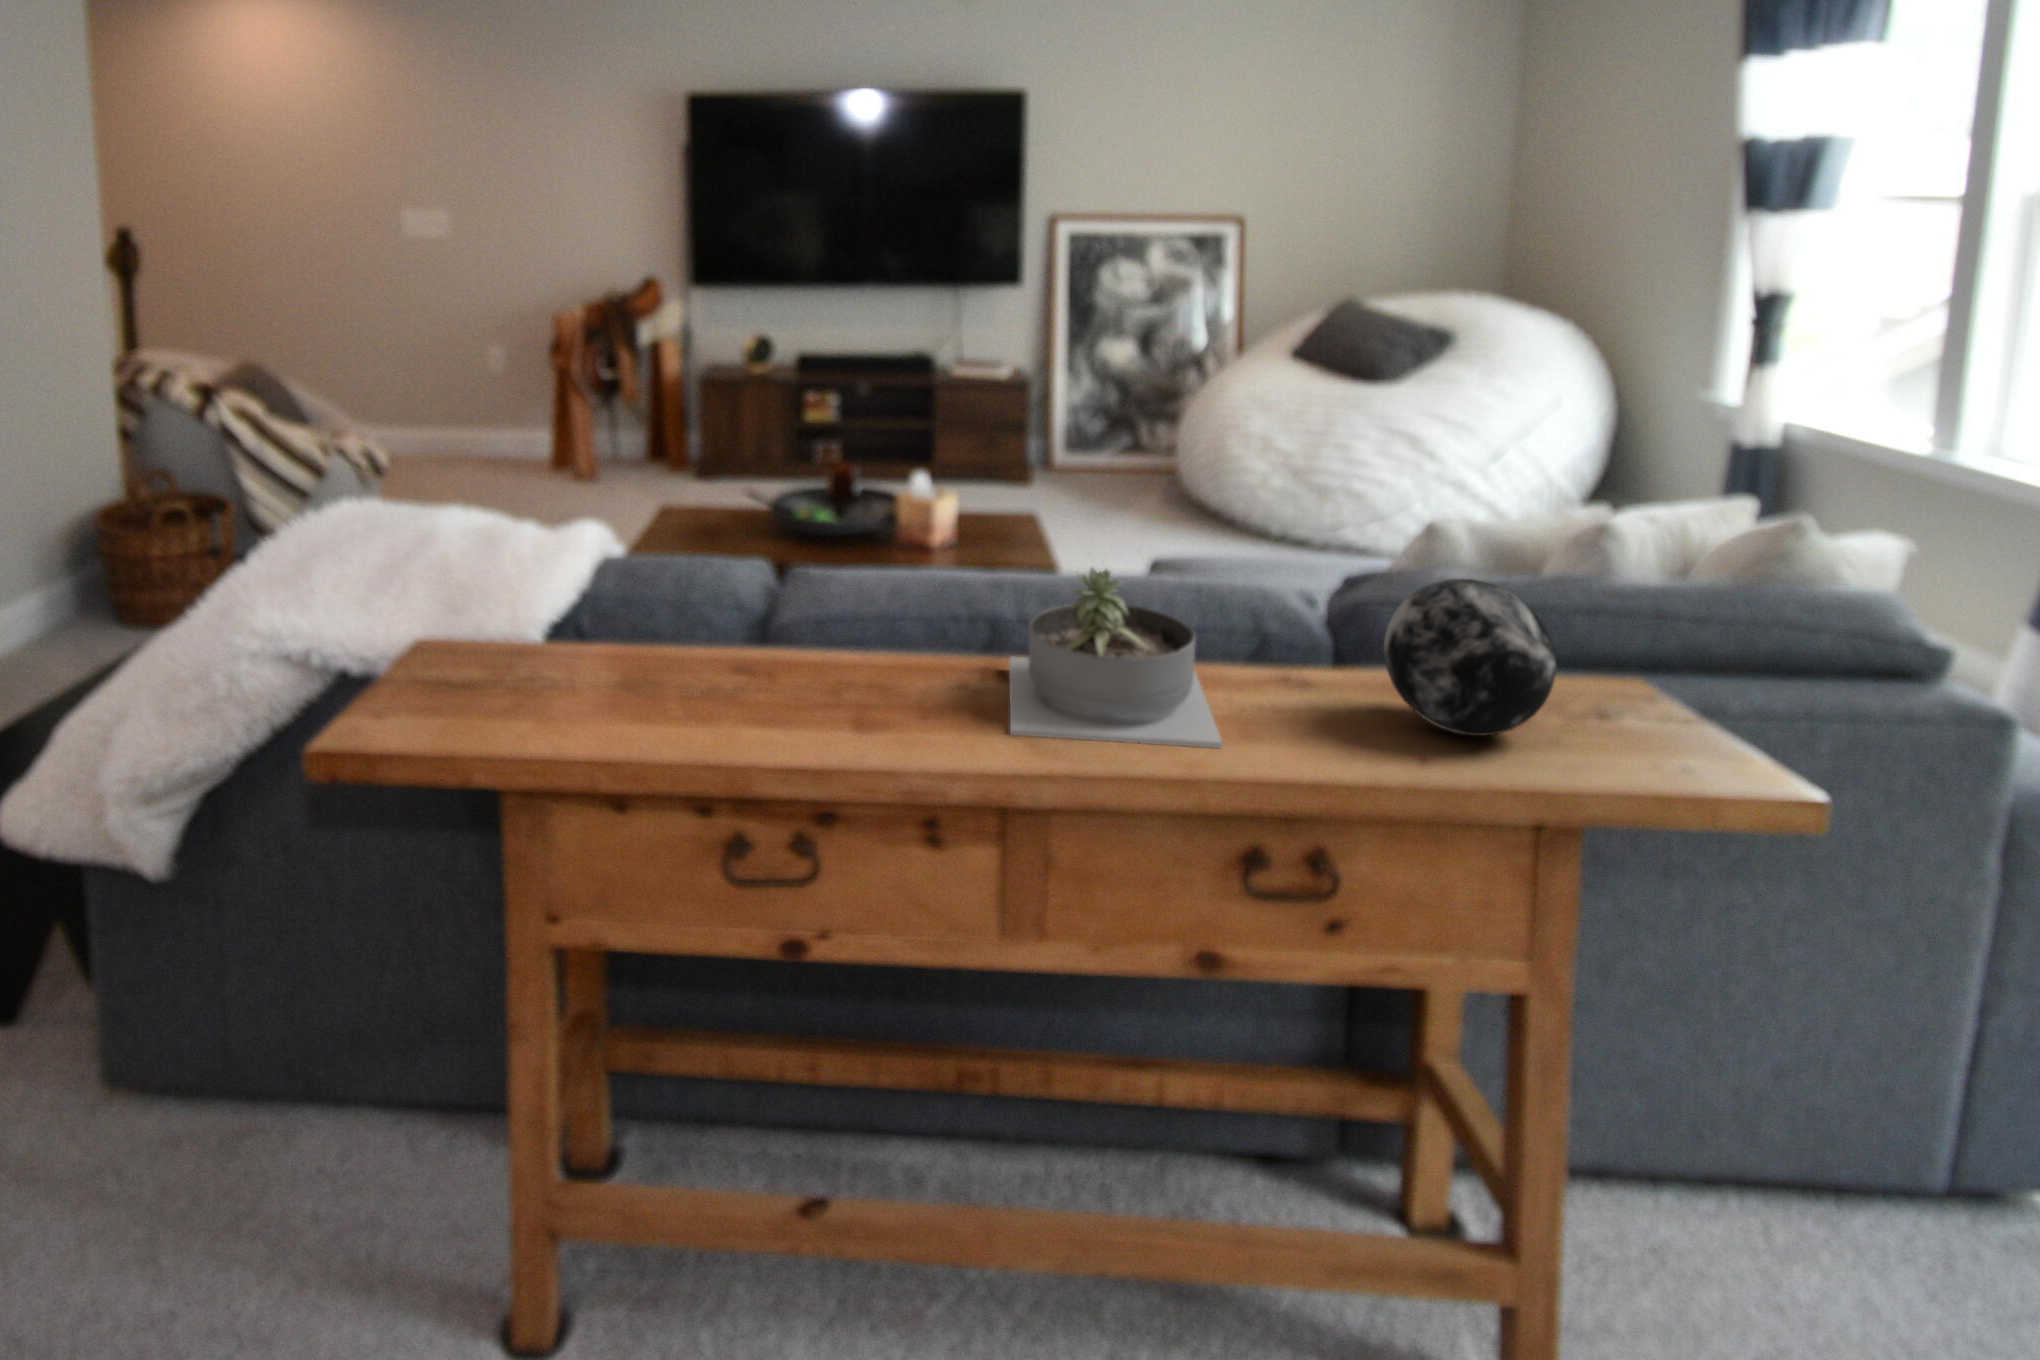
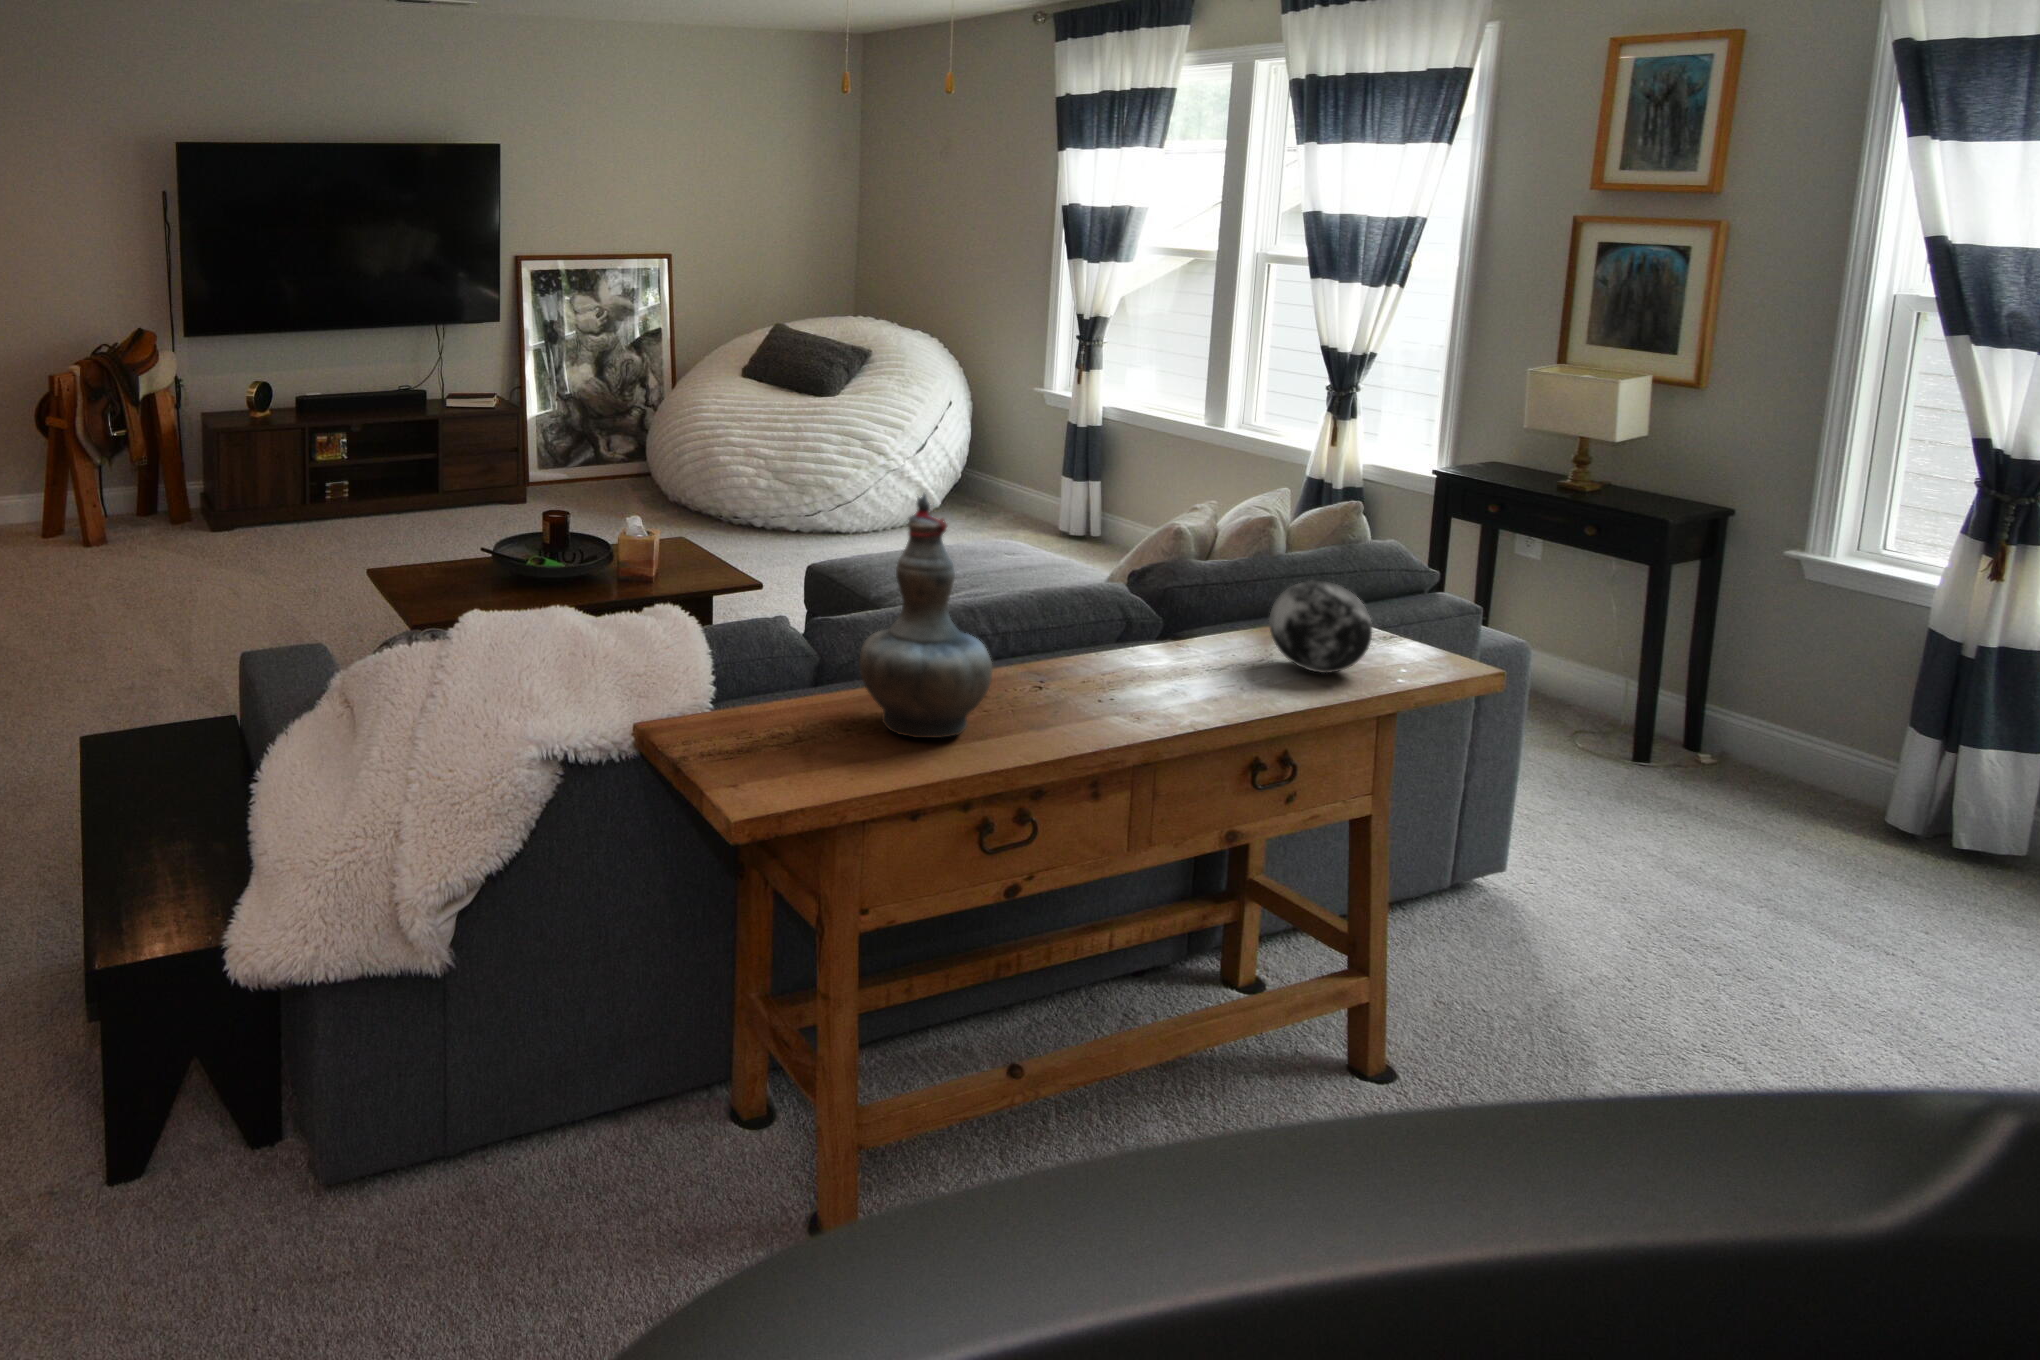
decorative vase: none [620,361,802,706] -> present [859,494,993,738]
succulent planter: present [1009,568,1223,748] -> none [1048,601,1237,721]

